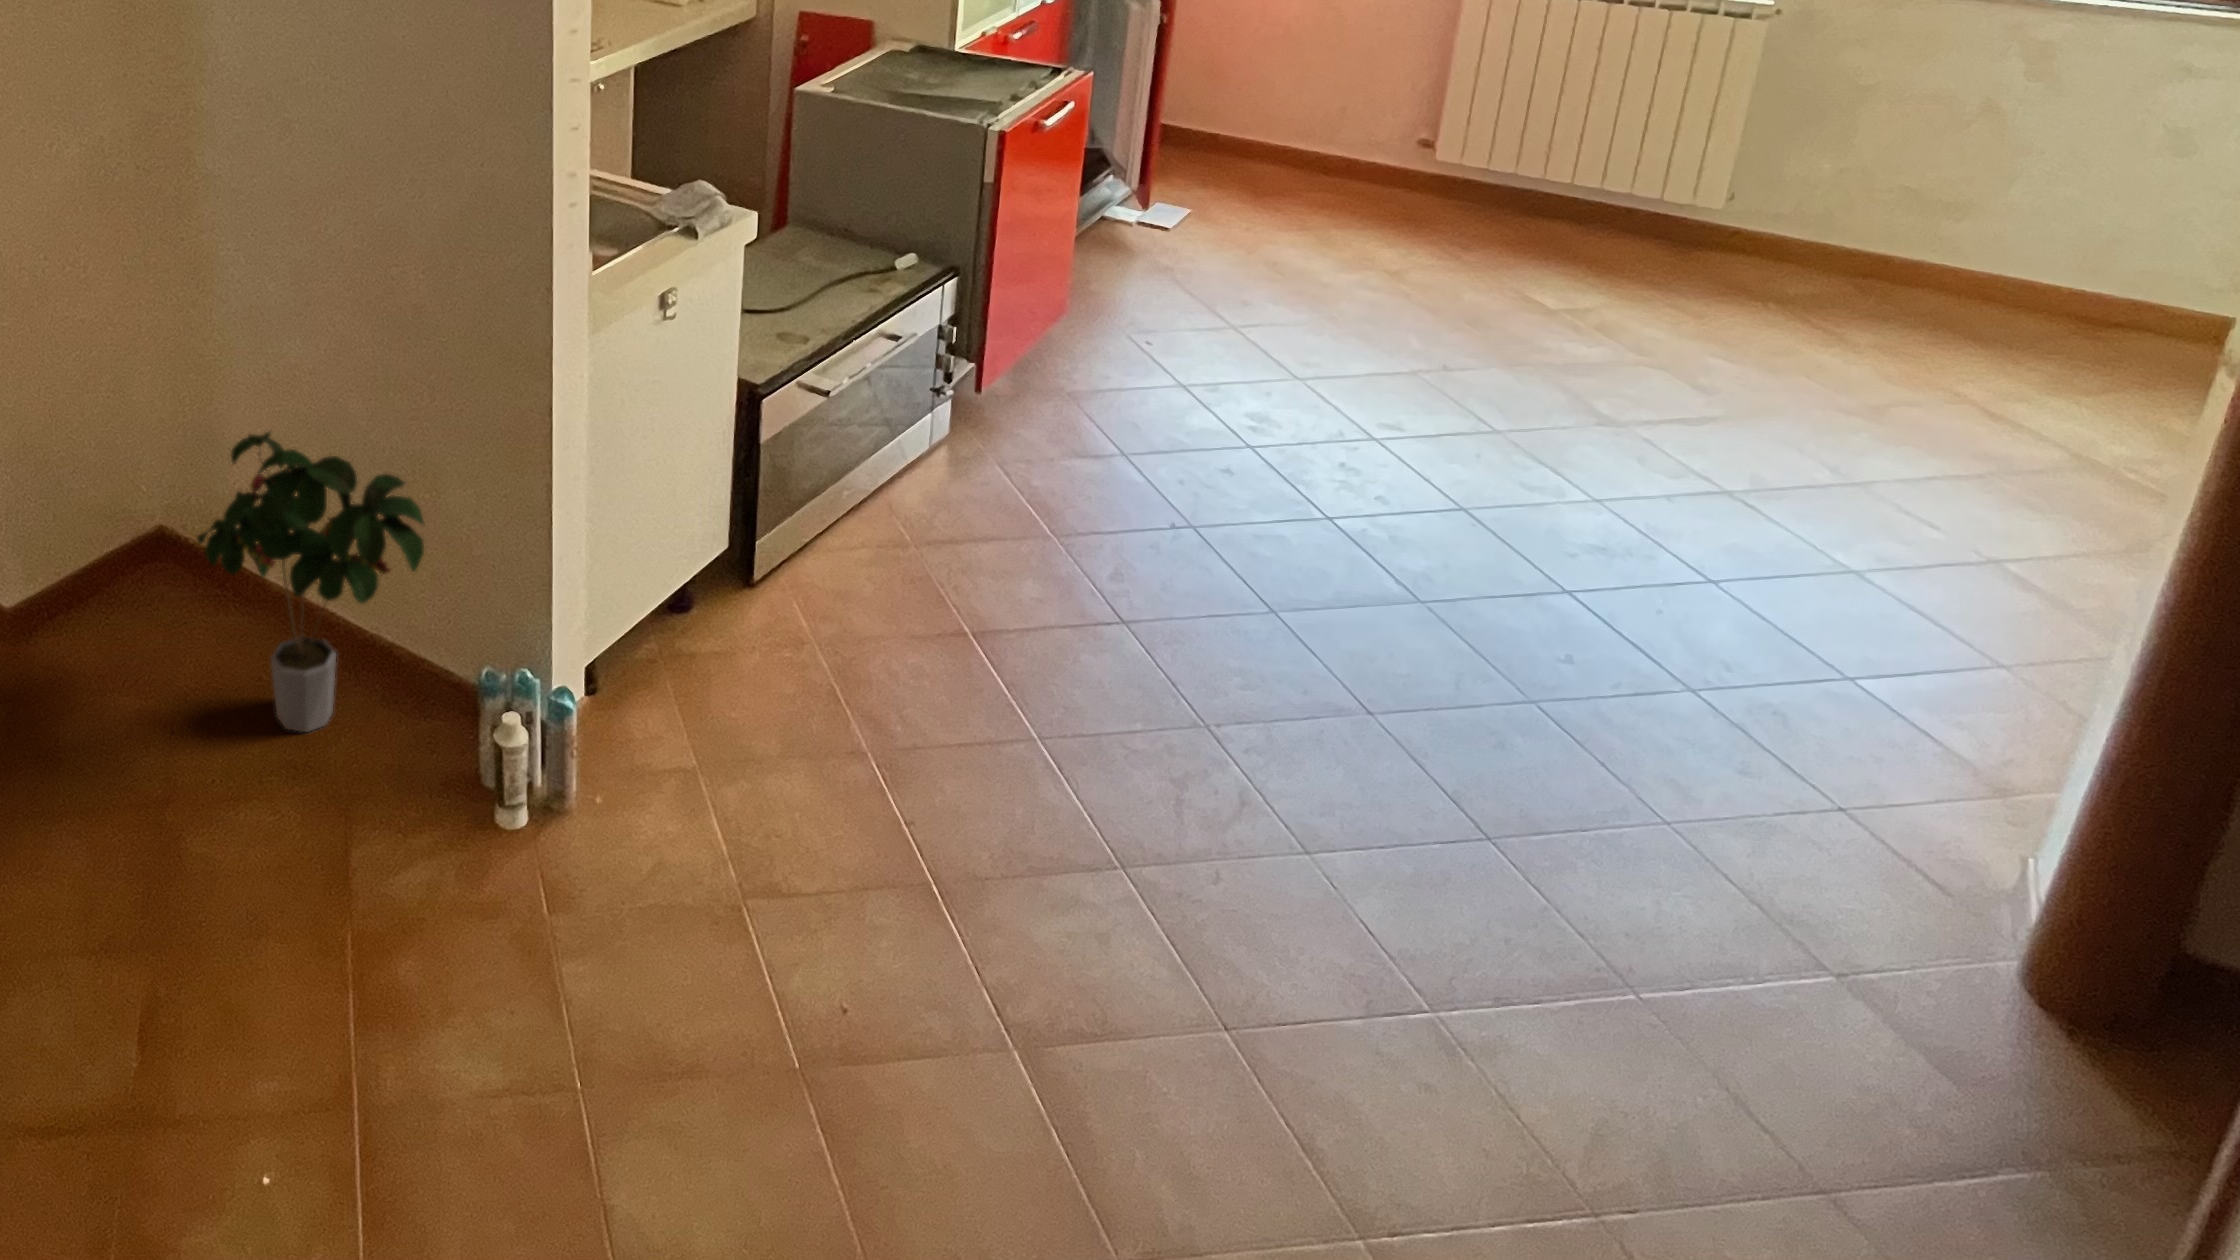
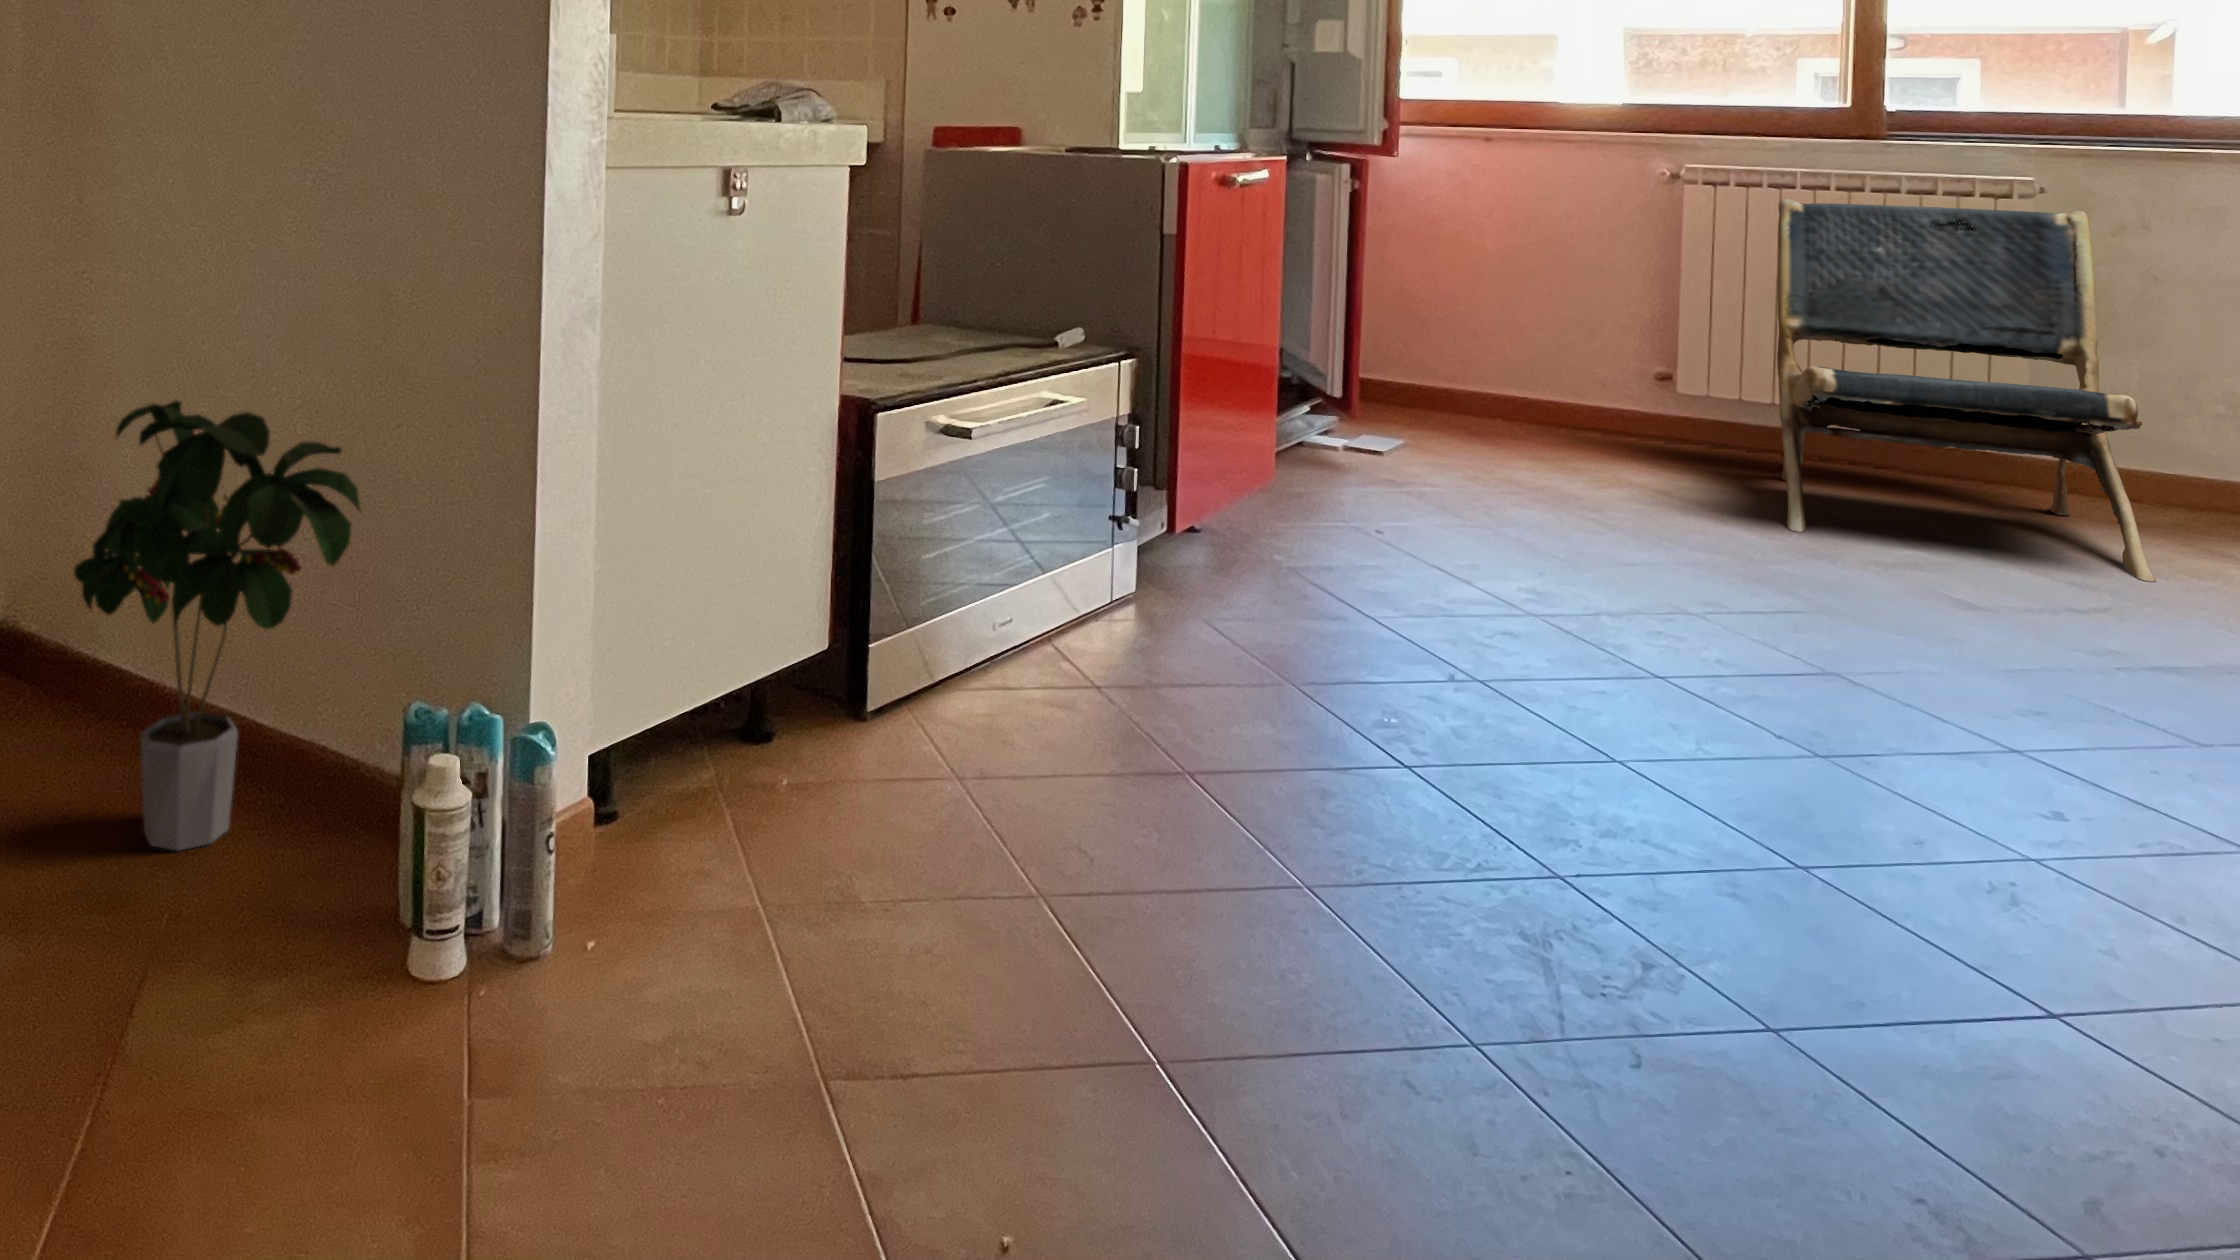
lounge chair: none [1492,20,1810,386] -> present [1777,199,2156,581]

